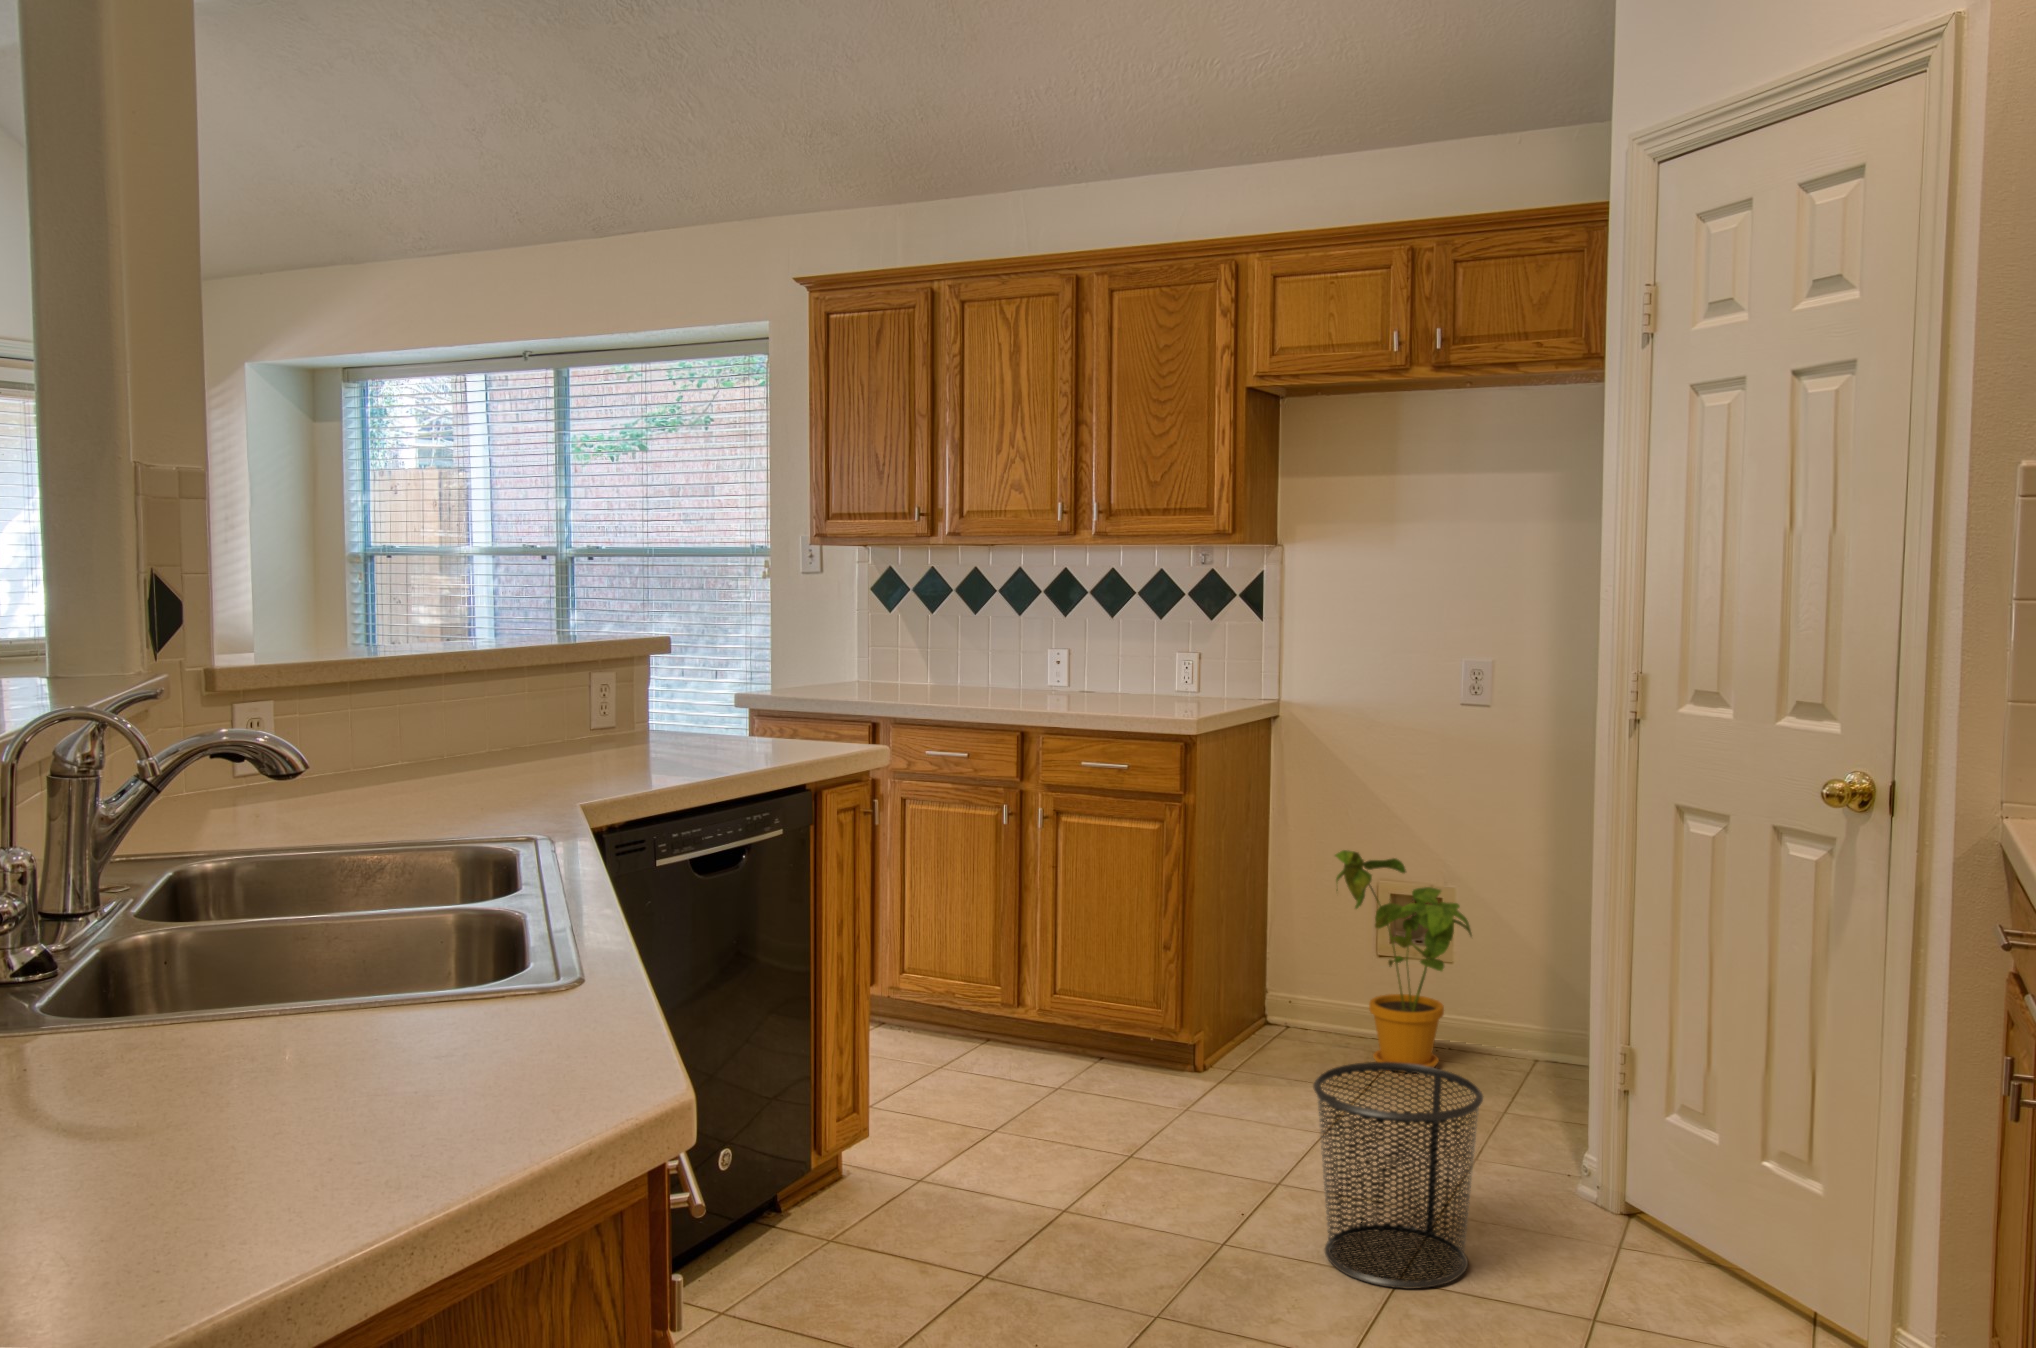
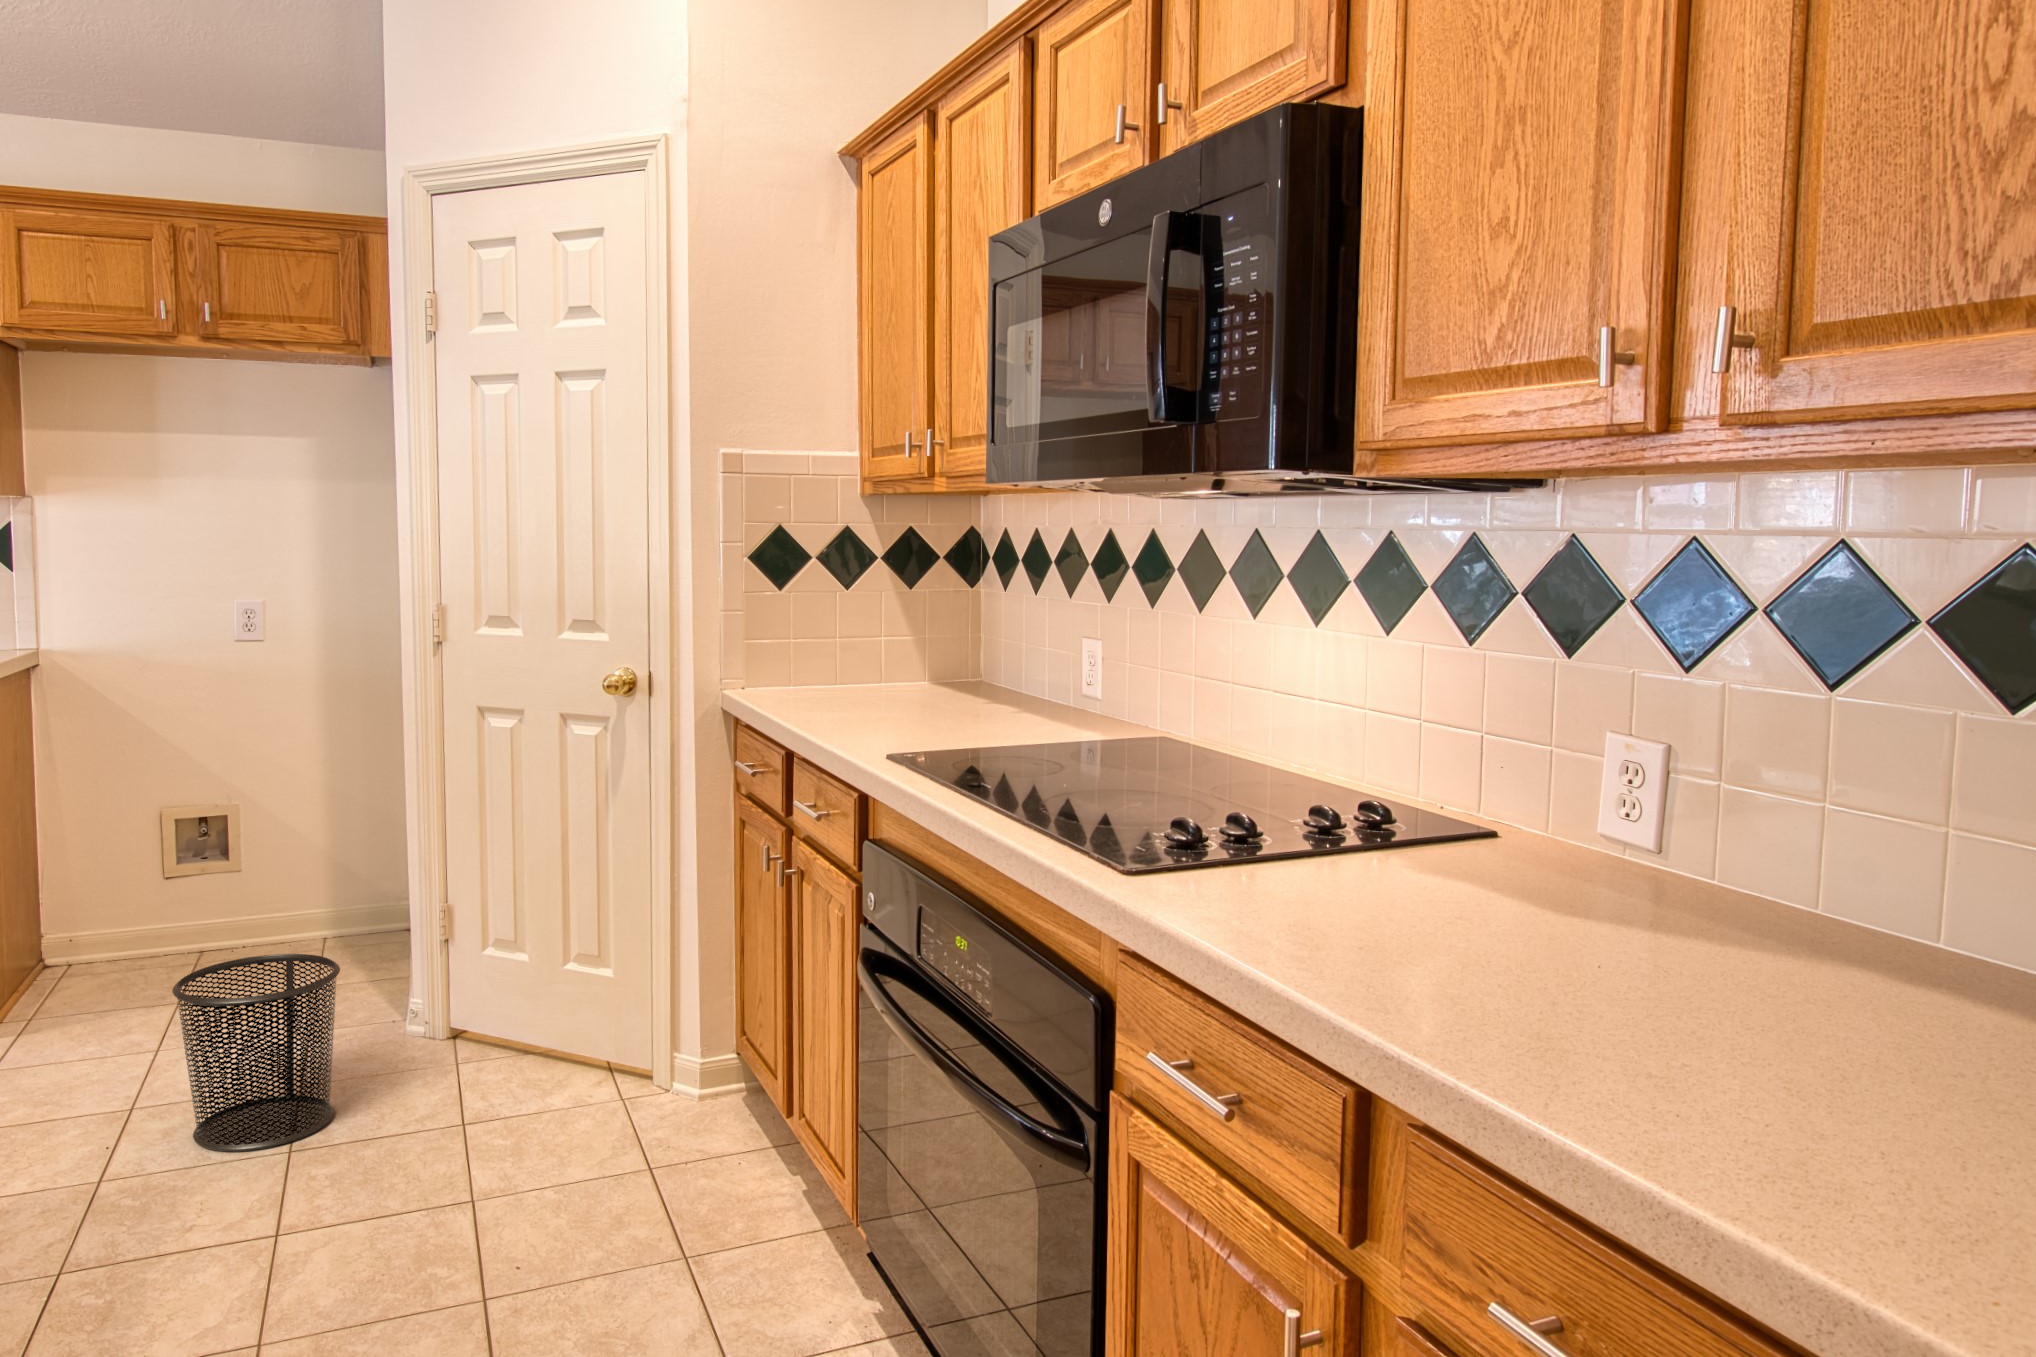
house plant: present [1335,850,1472,1073] -> none [128,787,275,982]

